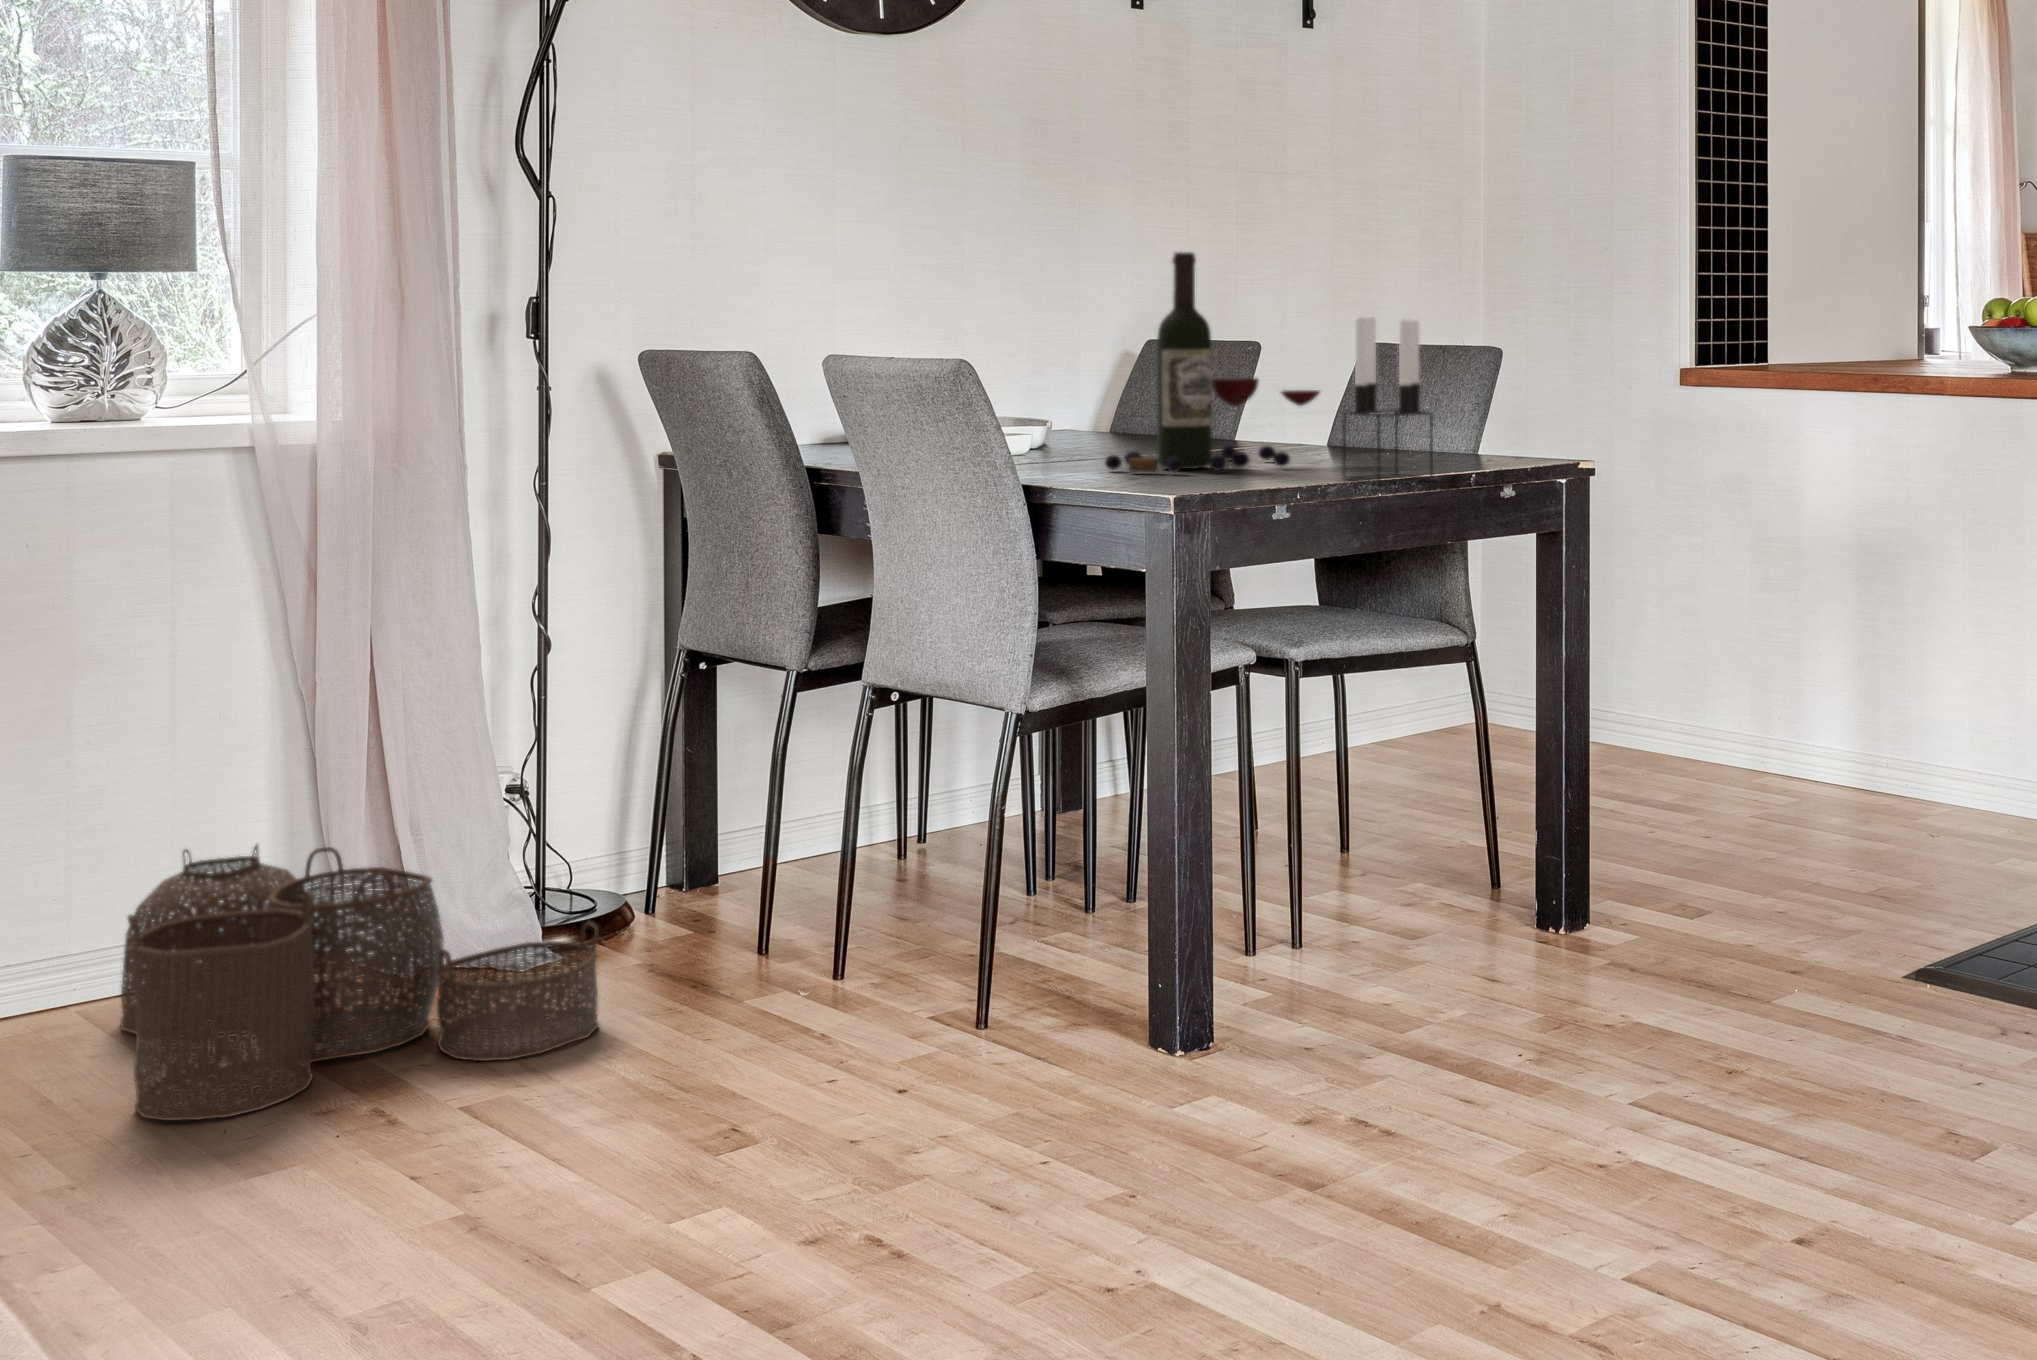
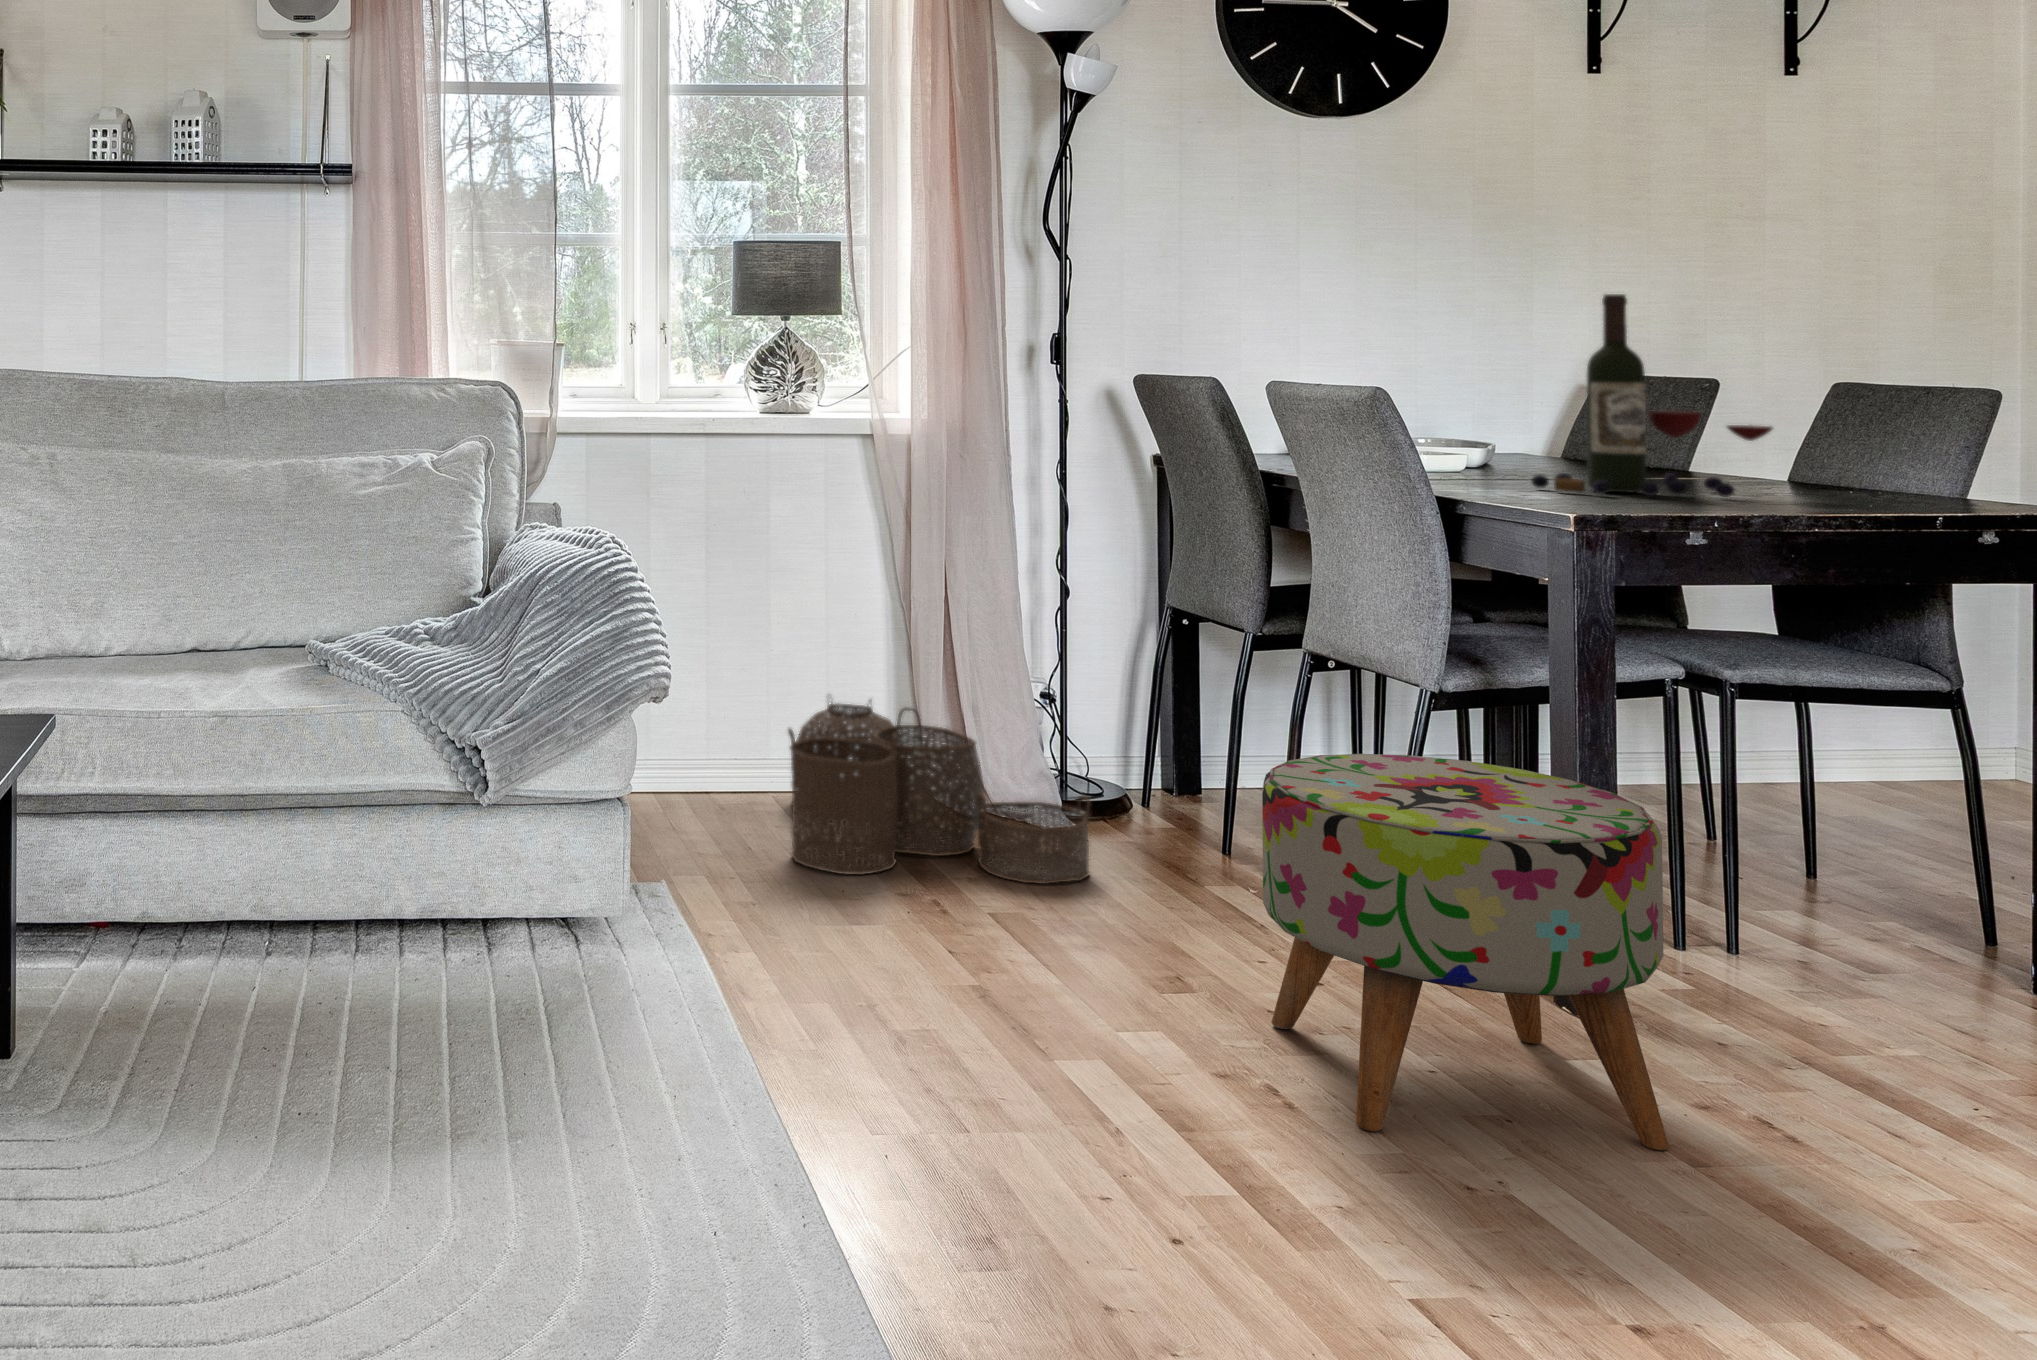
candle holder: present [1343,317,1433,483] -> none [1787,353,1900,520]
ottoman: none [858,792,1280,1260] -> present [1262,754,1669,1150]

